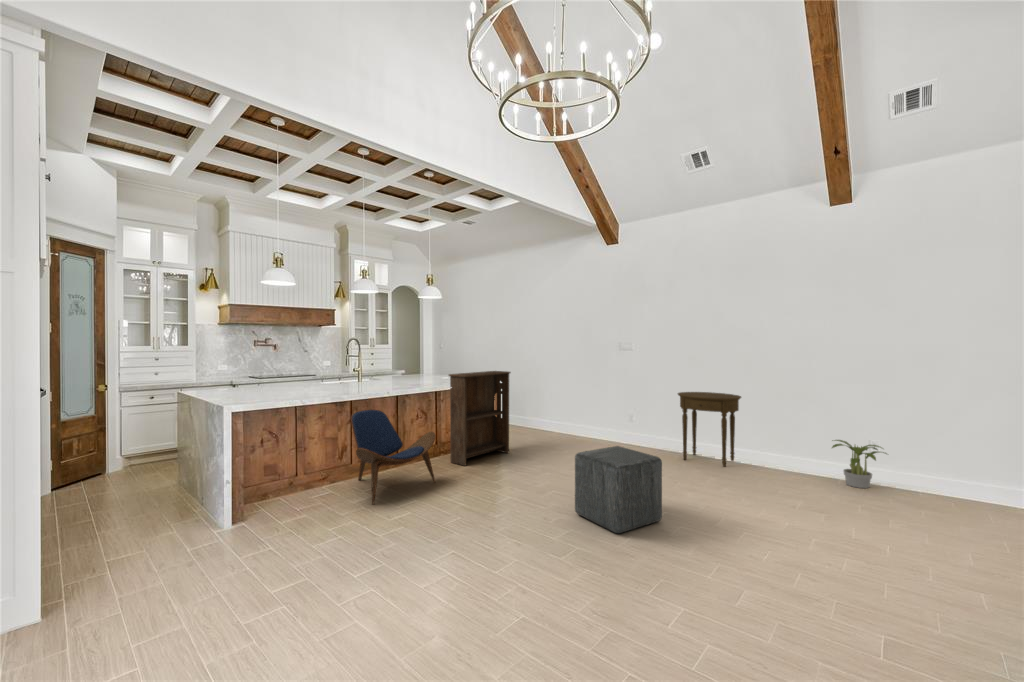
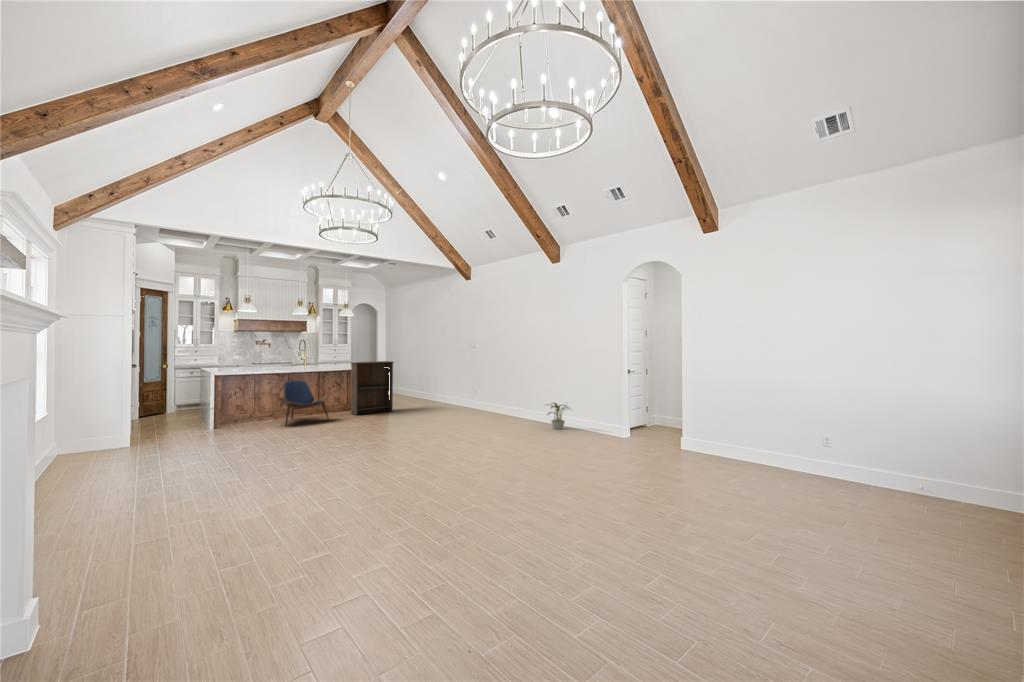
side table: present [678,392,741,467] -> none [487,376,521,420]
ottoman: present [575,446,662,533] -> none [377,399,415,437]

